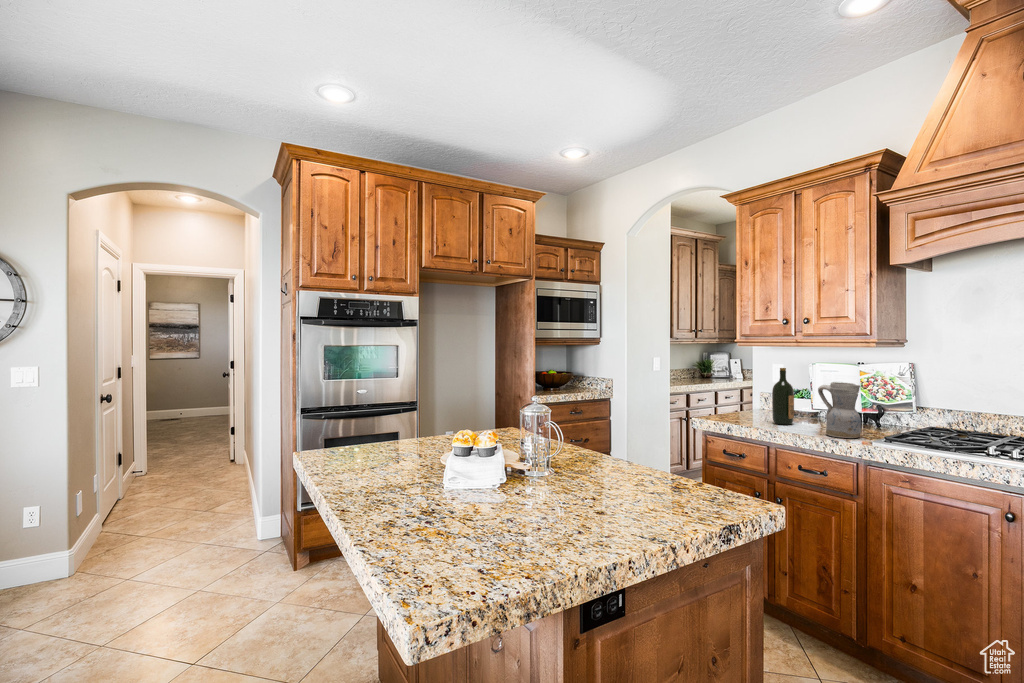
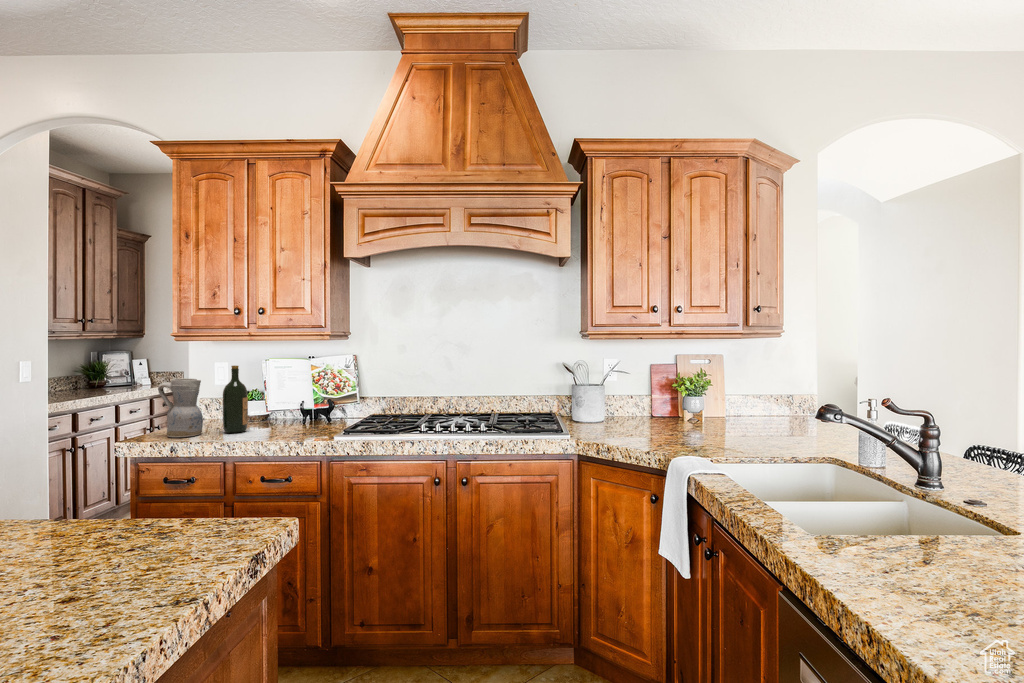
ceramic pitcher: present [818,382,861,438] -> present [158,378,203,437]

